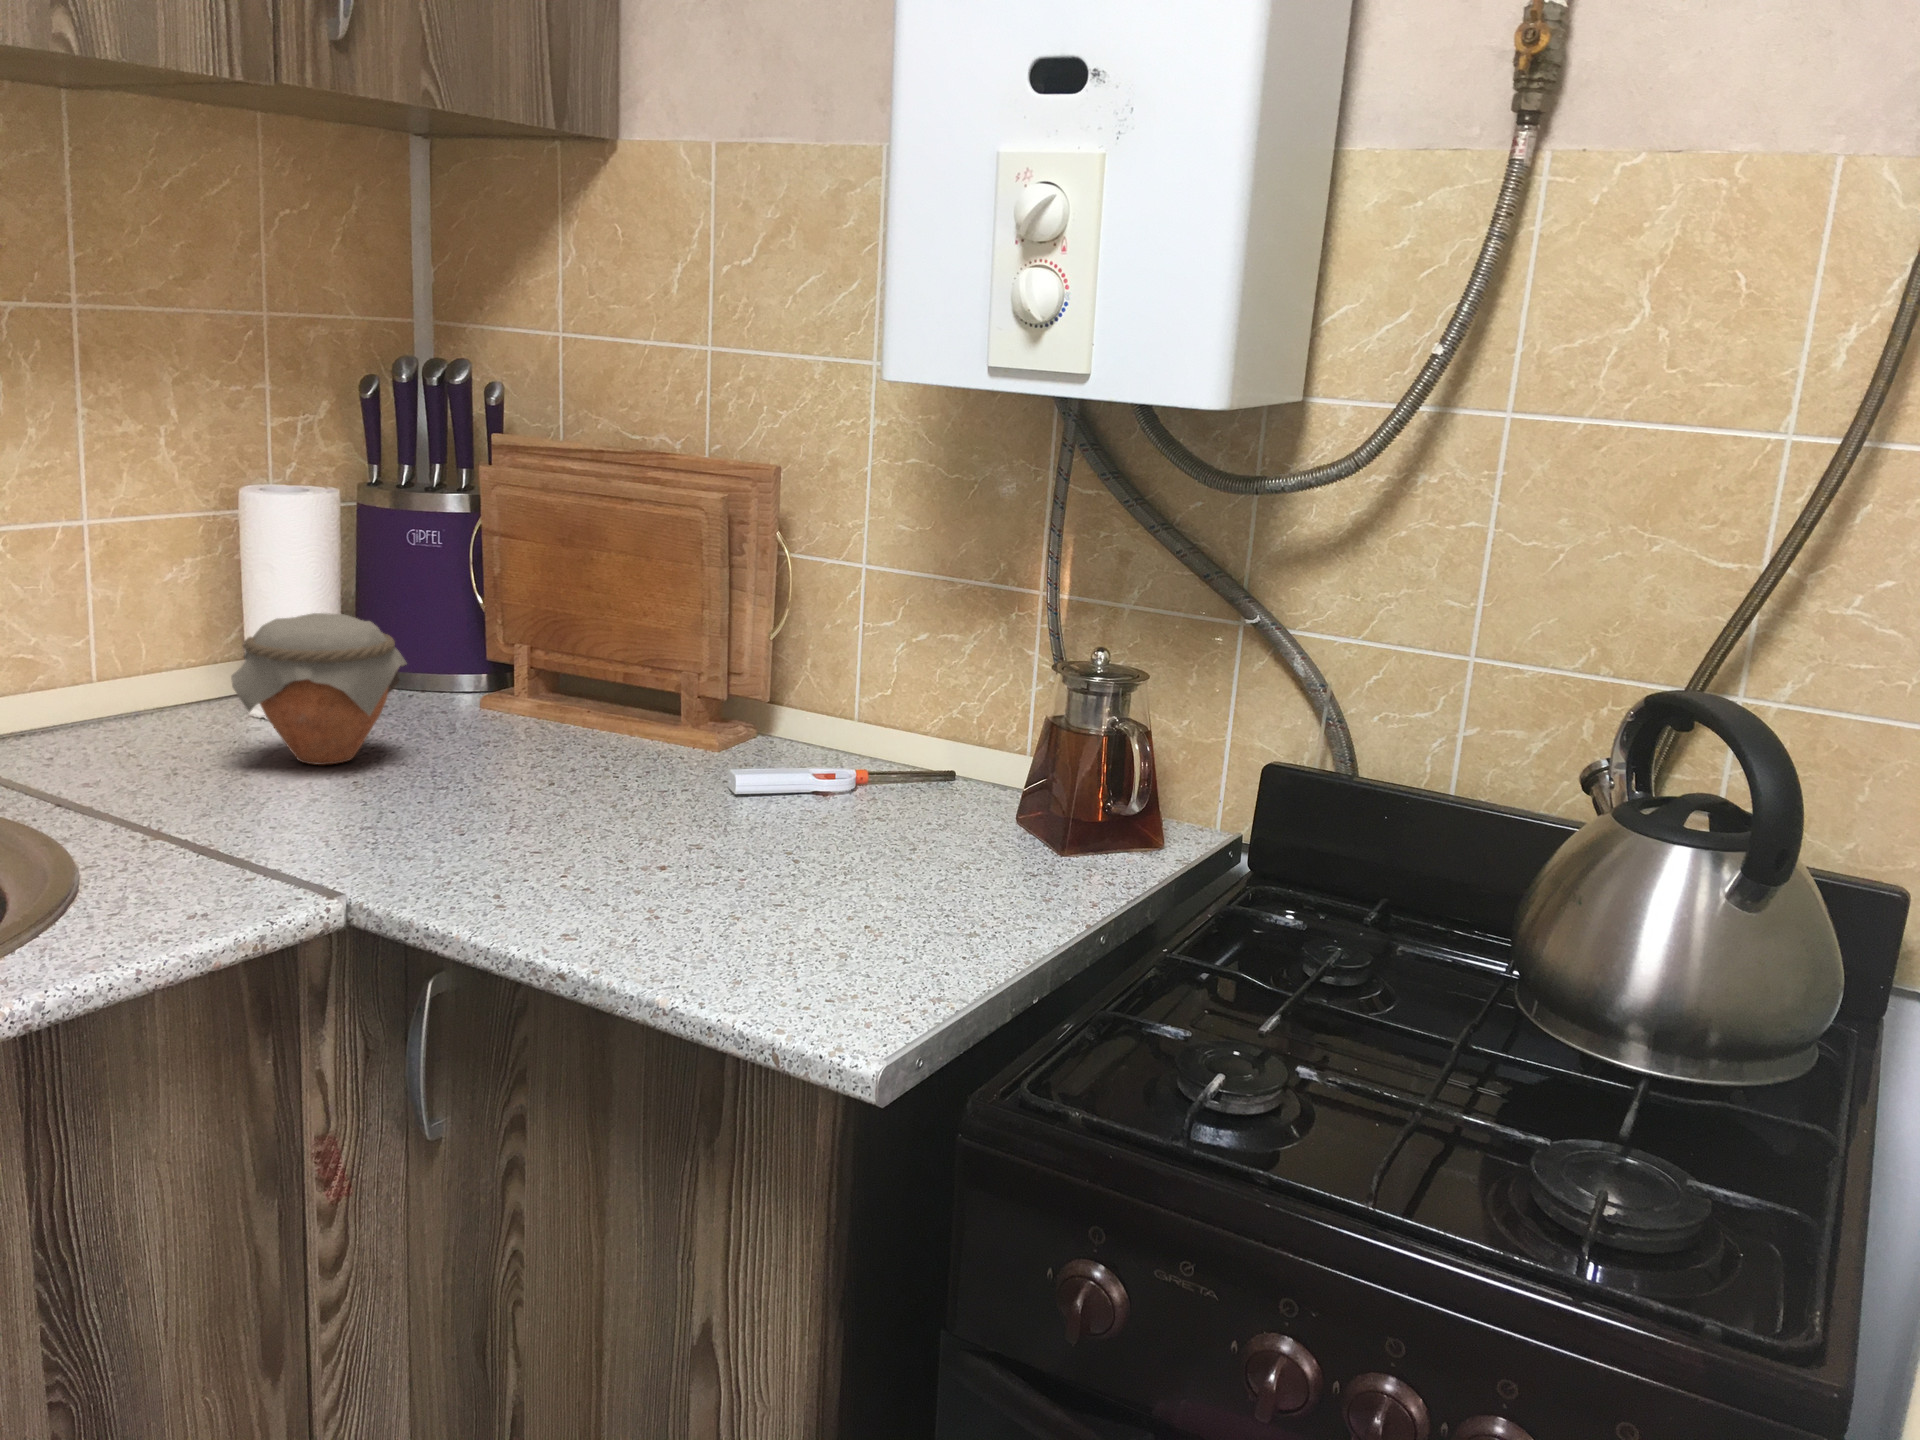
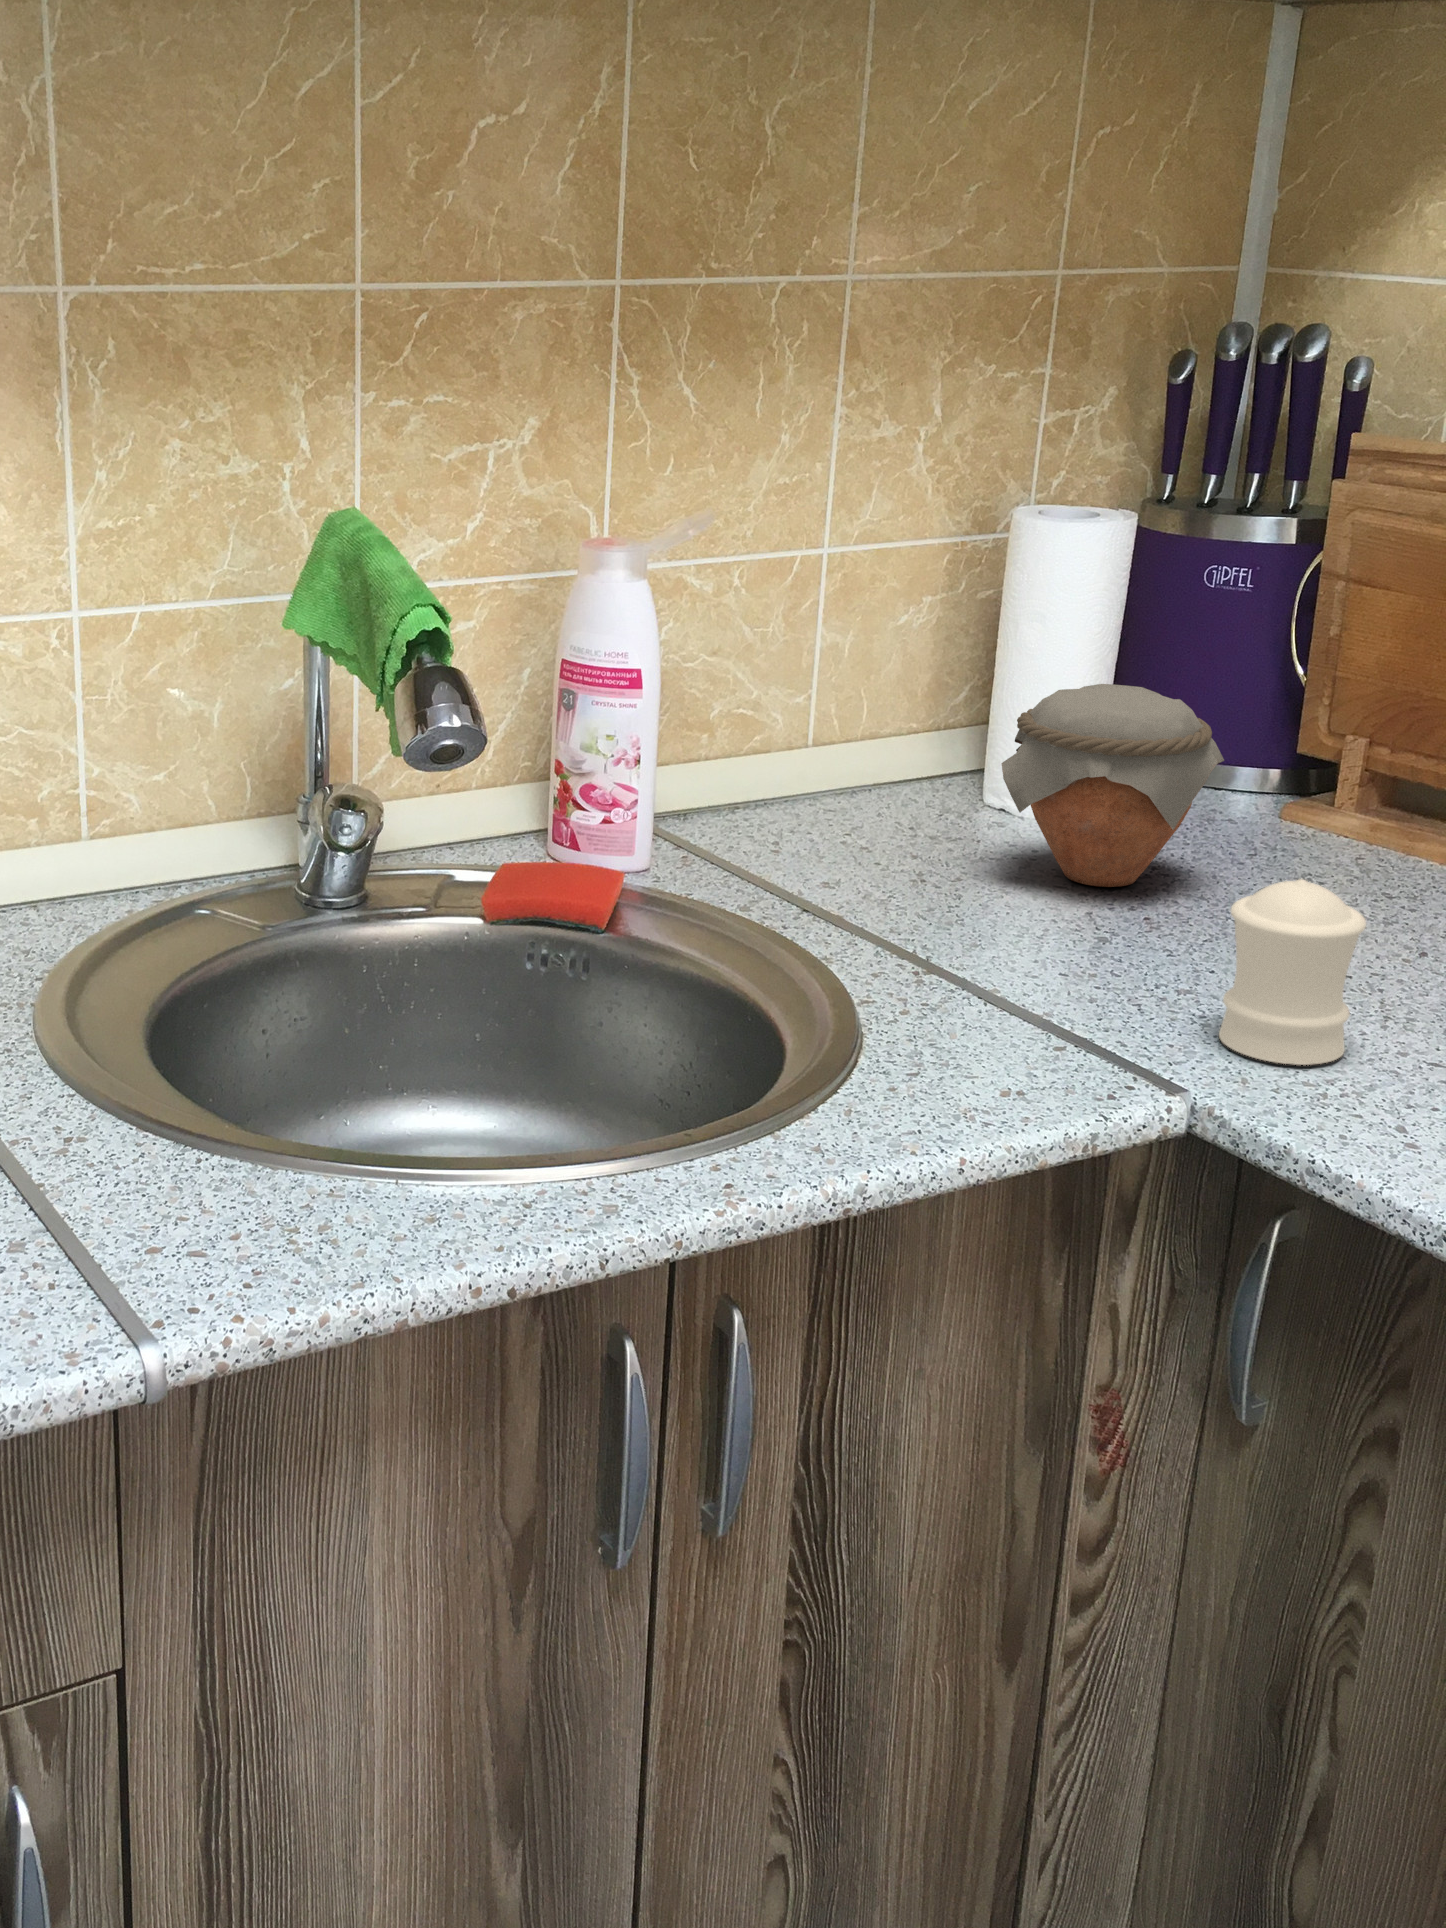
salt shaker: none [376,734,473,868] -> present [1219,879,1366,1065]

